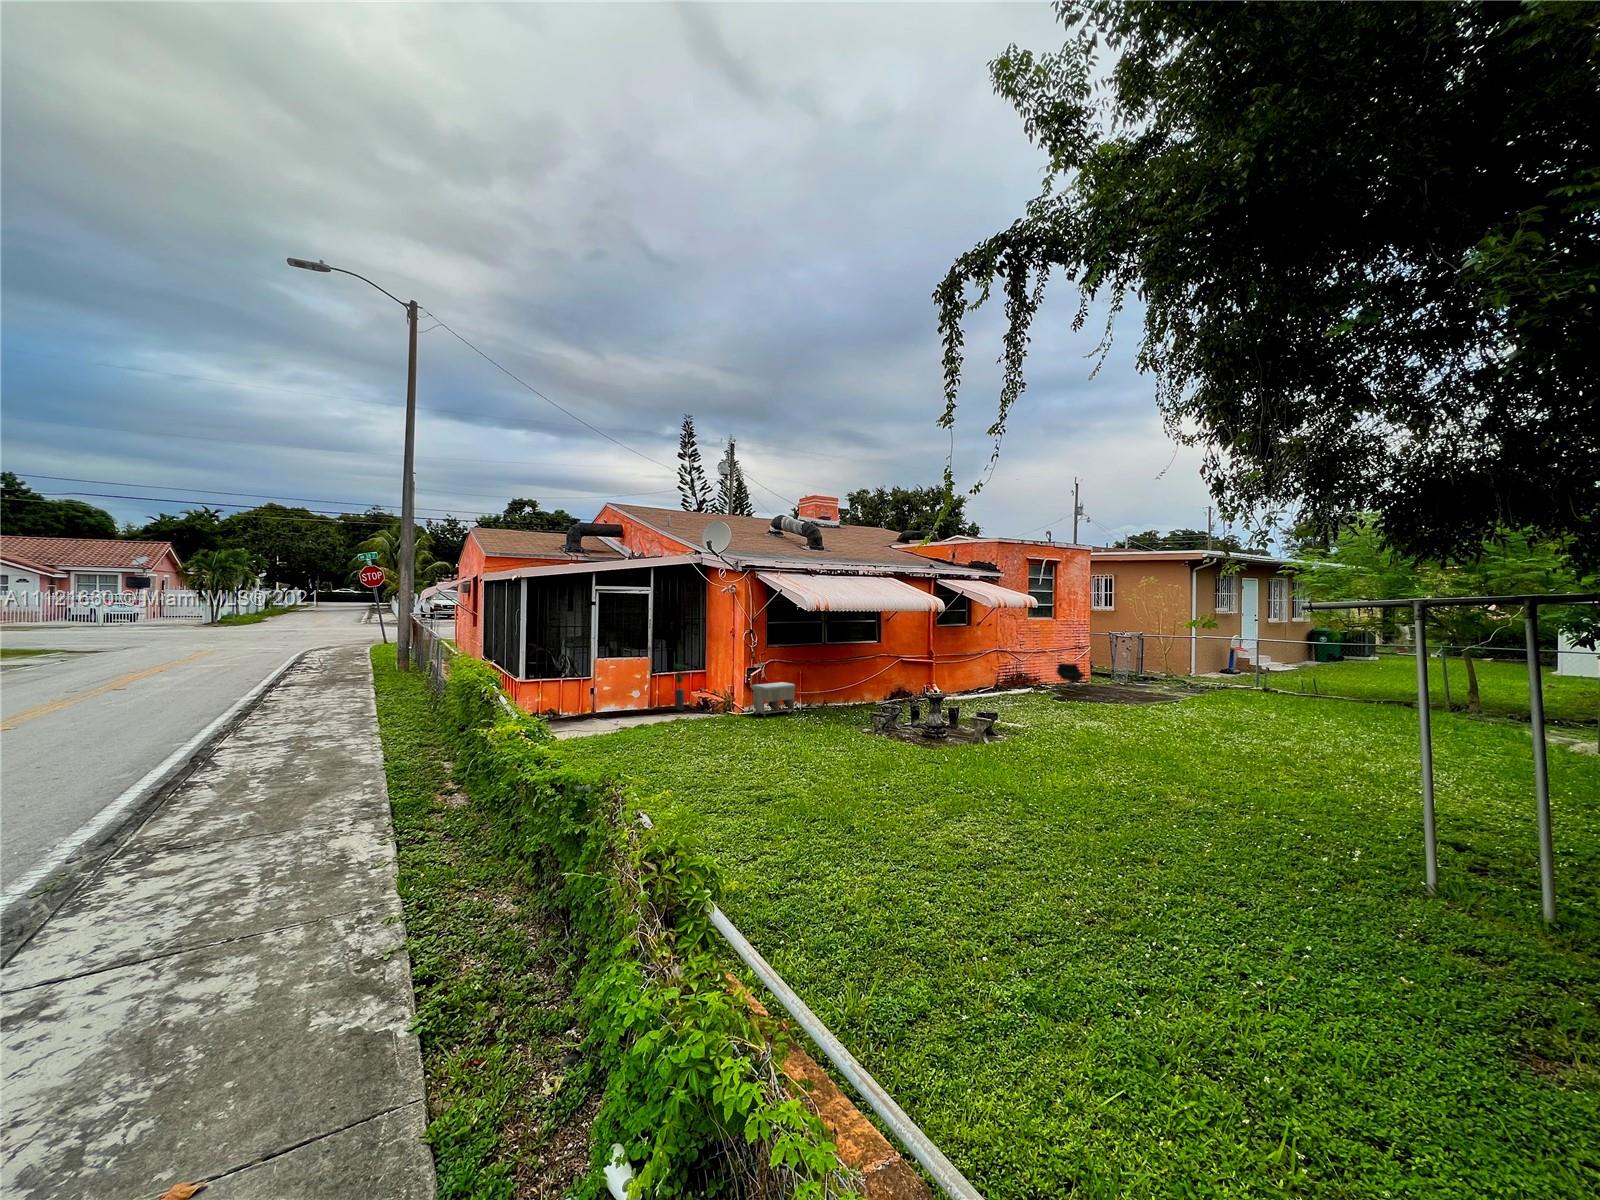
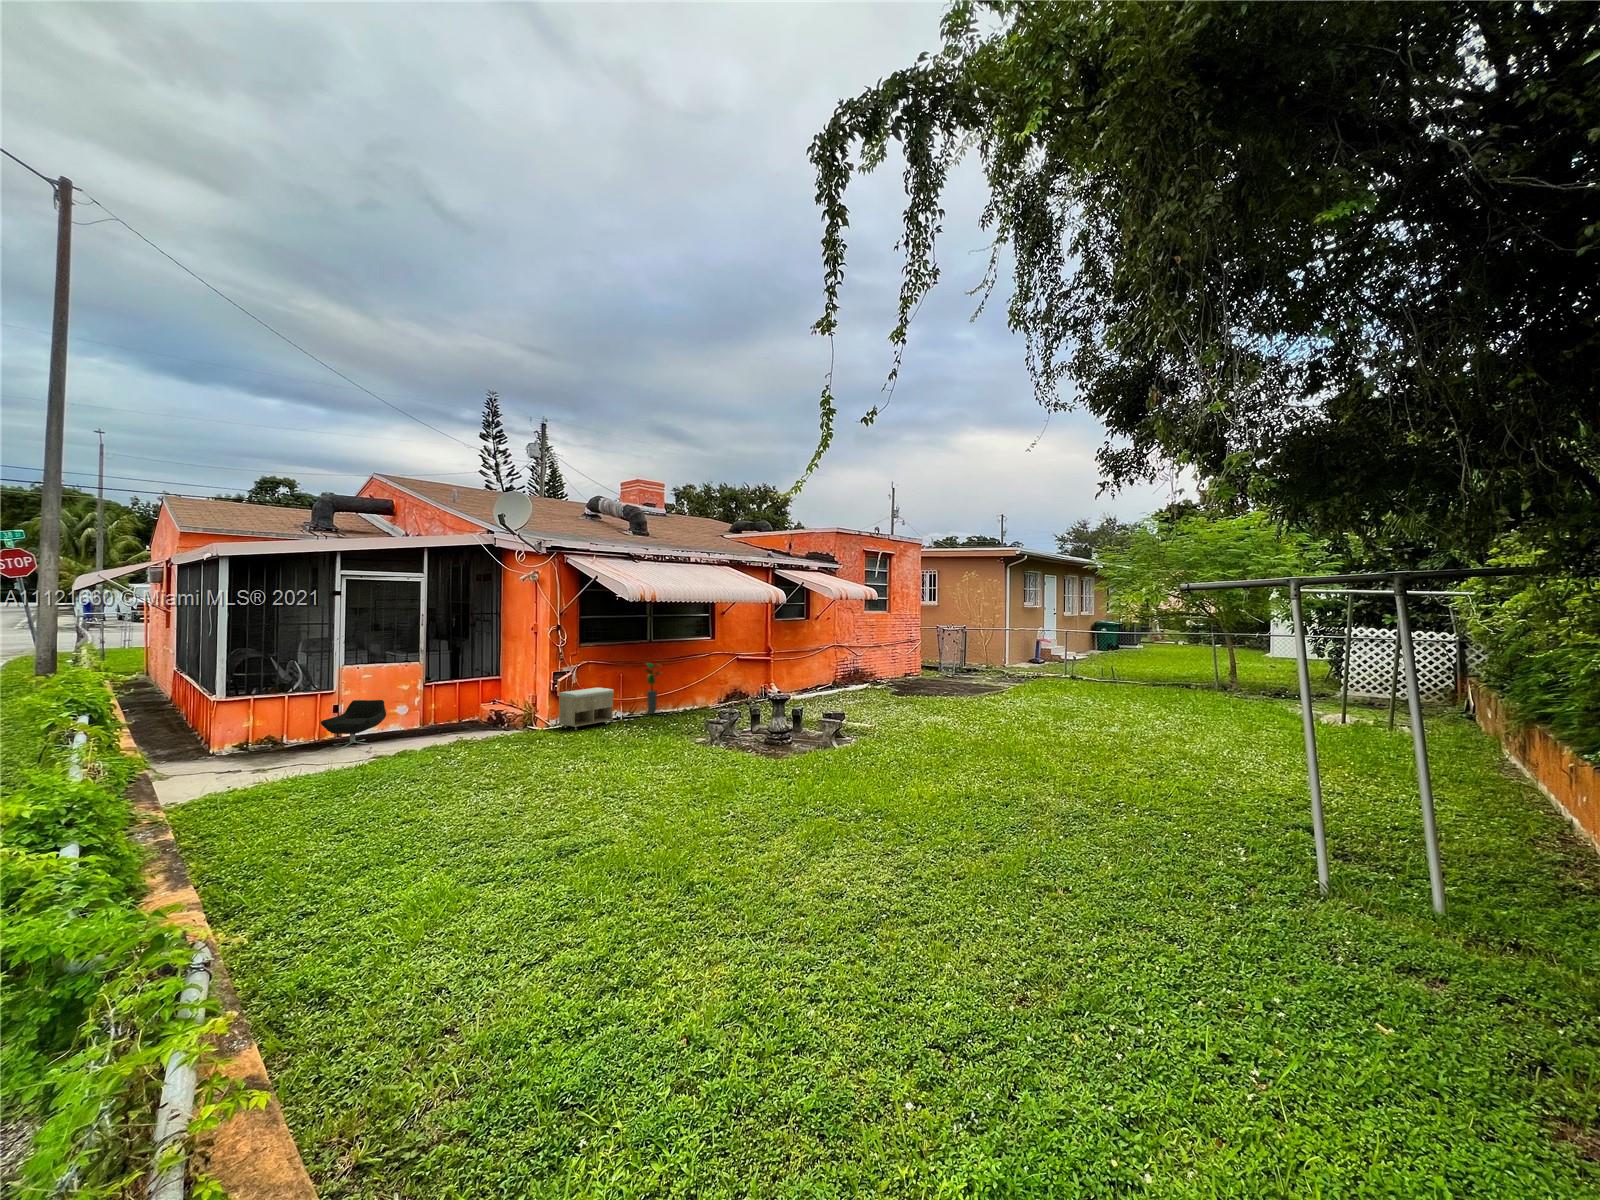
lounge chair: present [1057,663,1085,686] -> present [321,700,386,749]
potted plant: present [675,664,687,710] -> present [646,663,660,714]

